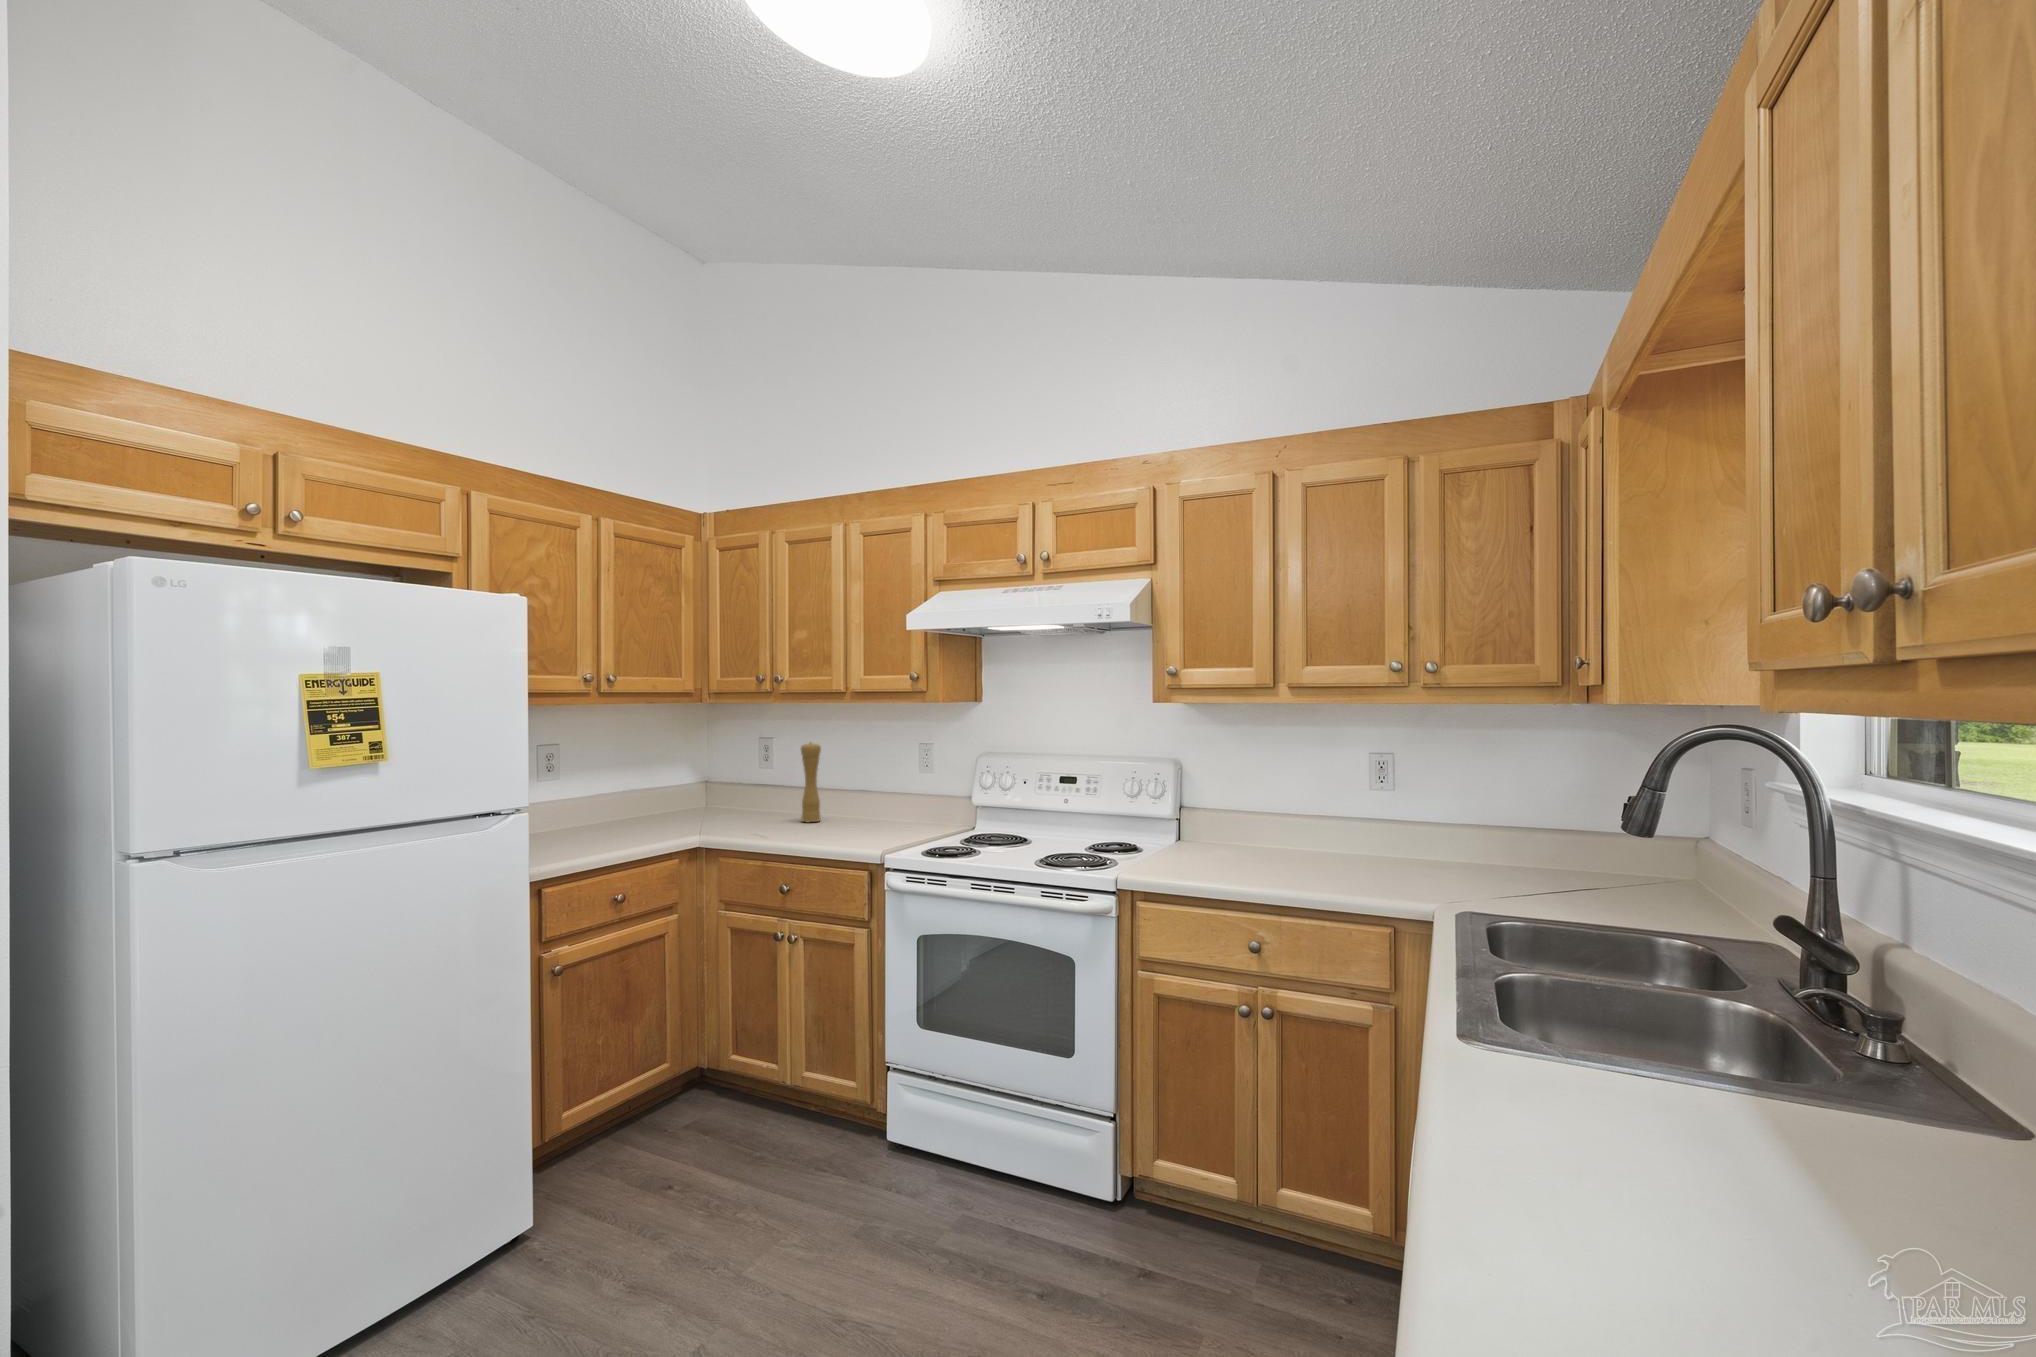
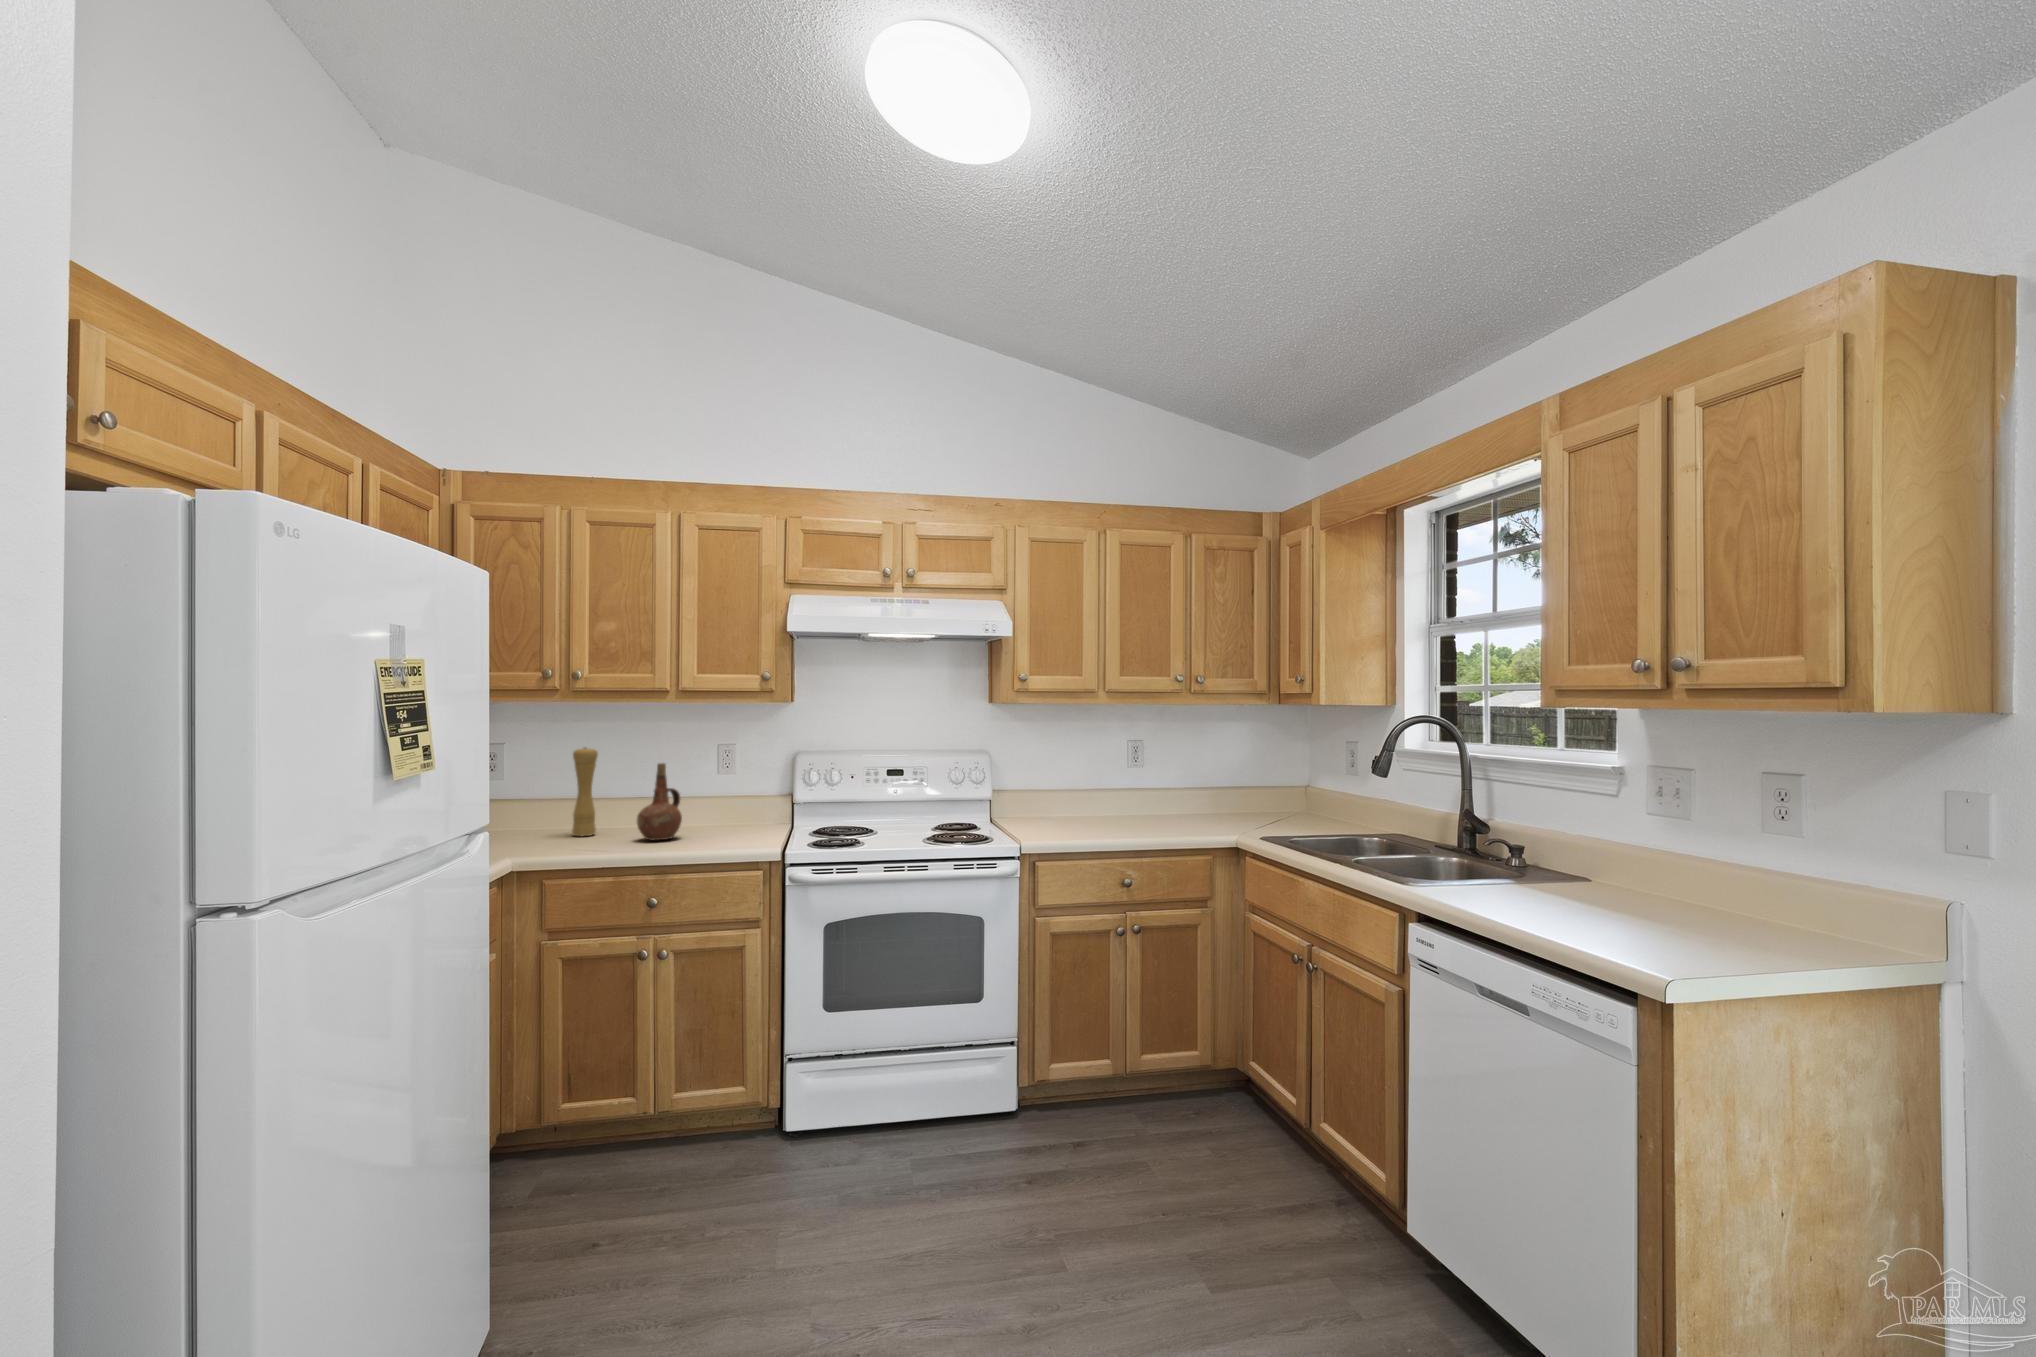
ceramic pitcher: none [822,760,864,832] -> present [637,763,682,840]

